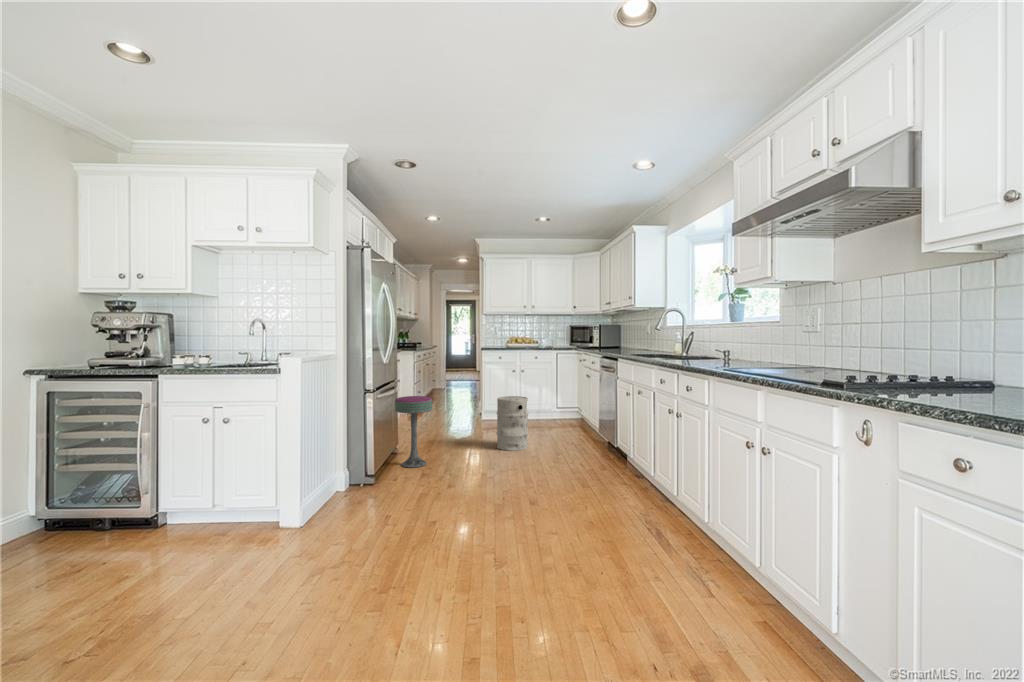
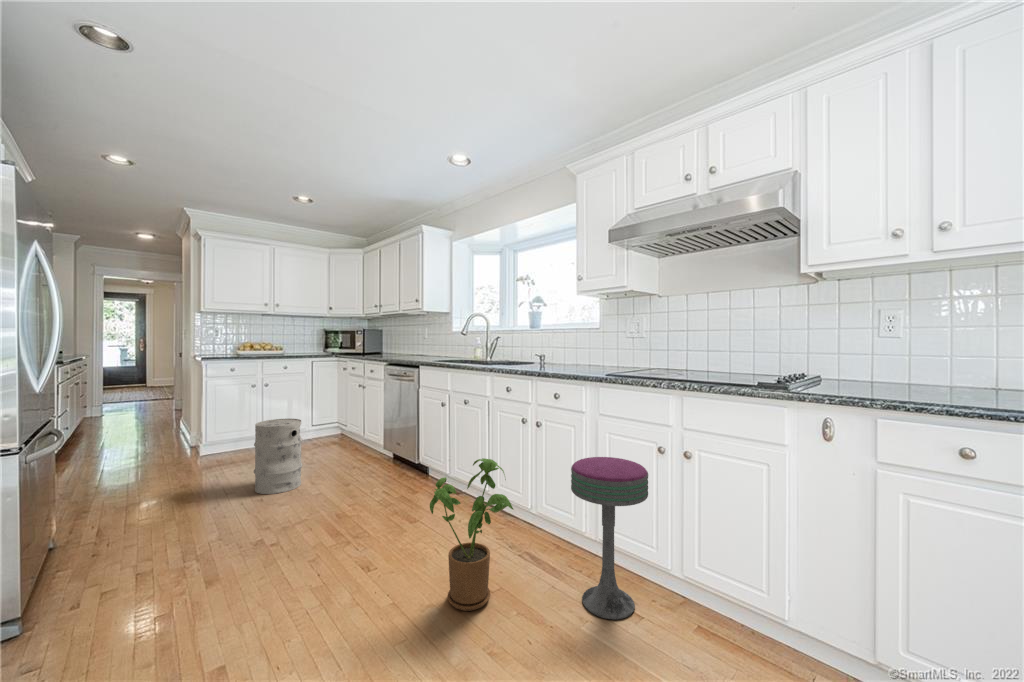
bar stool: present [395,396,432,468] -> present [571,457,648,620]
house plant: none [553,430,613,543] -> present [430,458,513,611]

